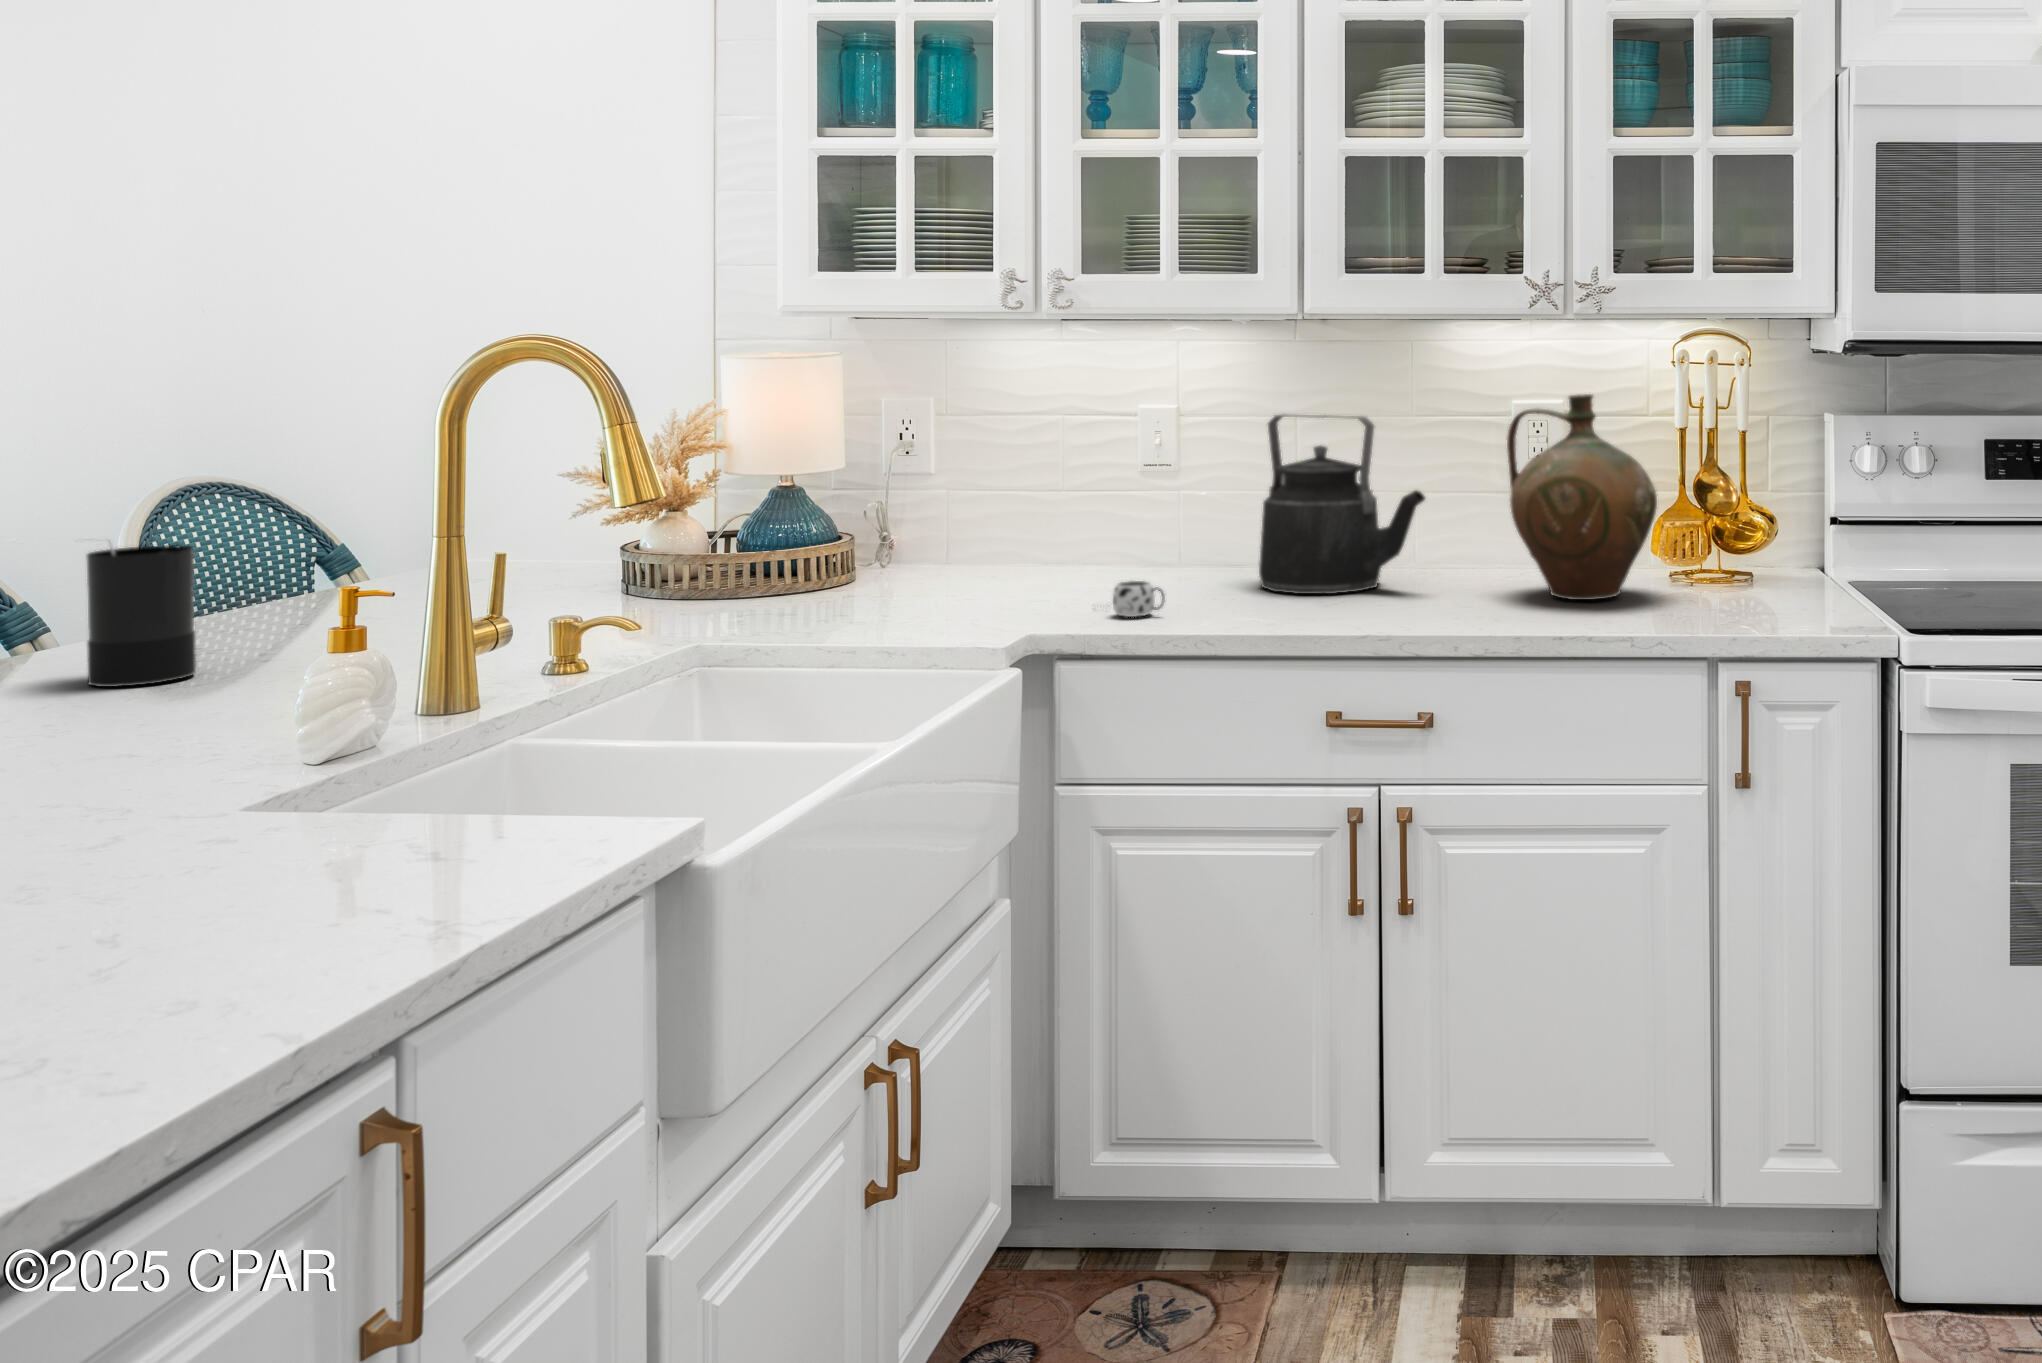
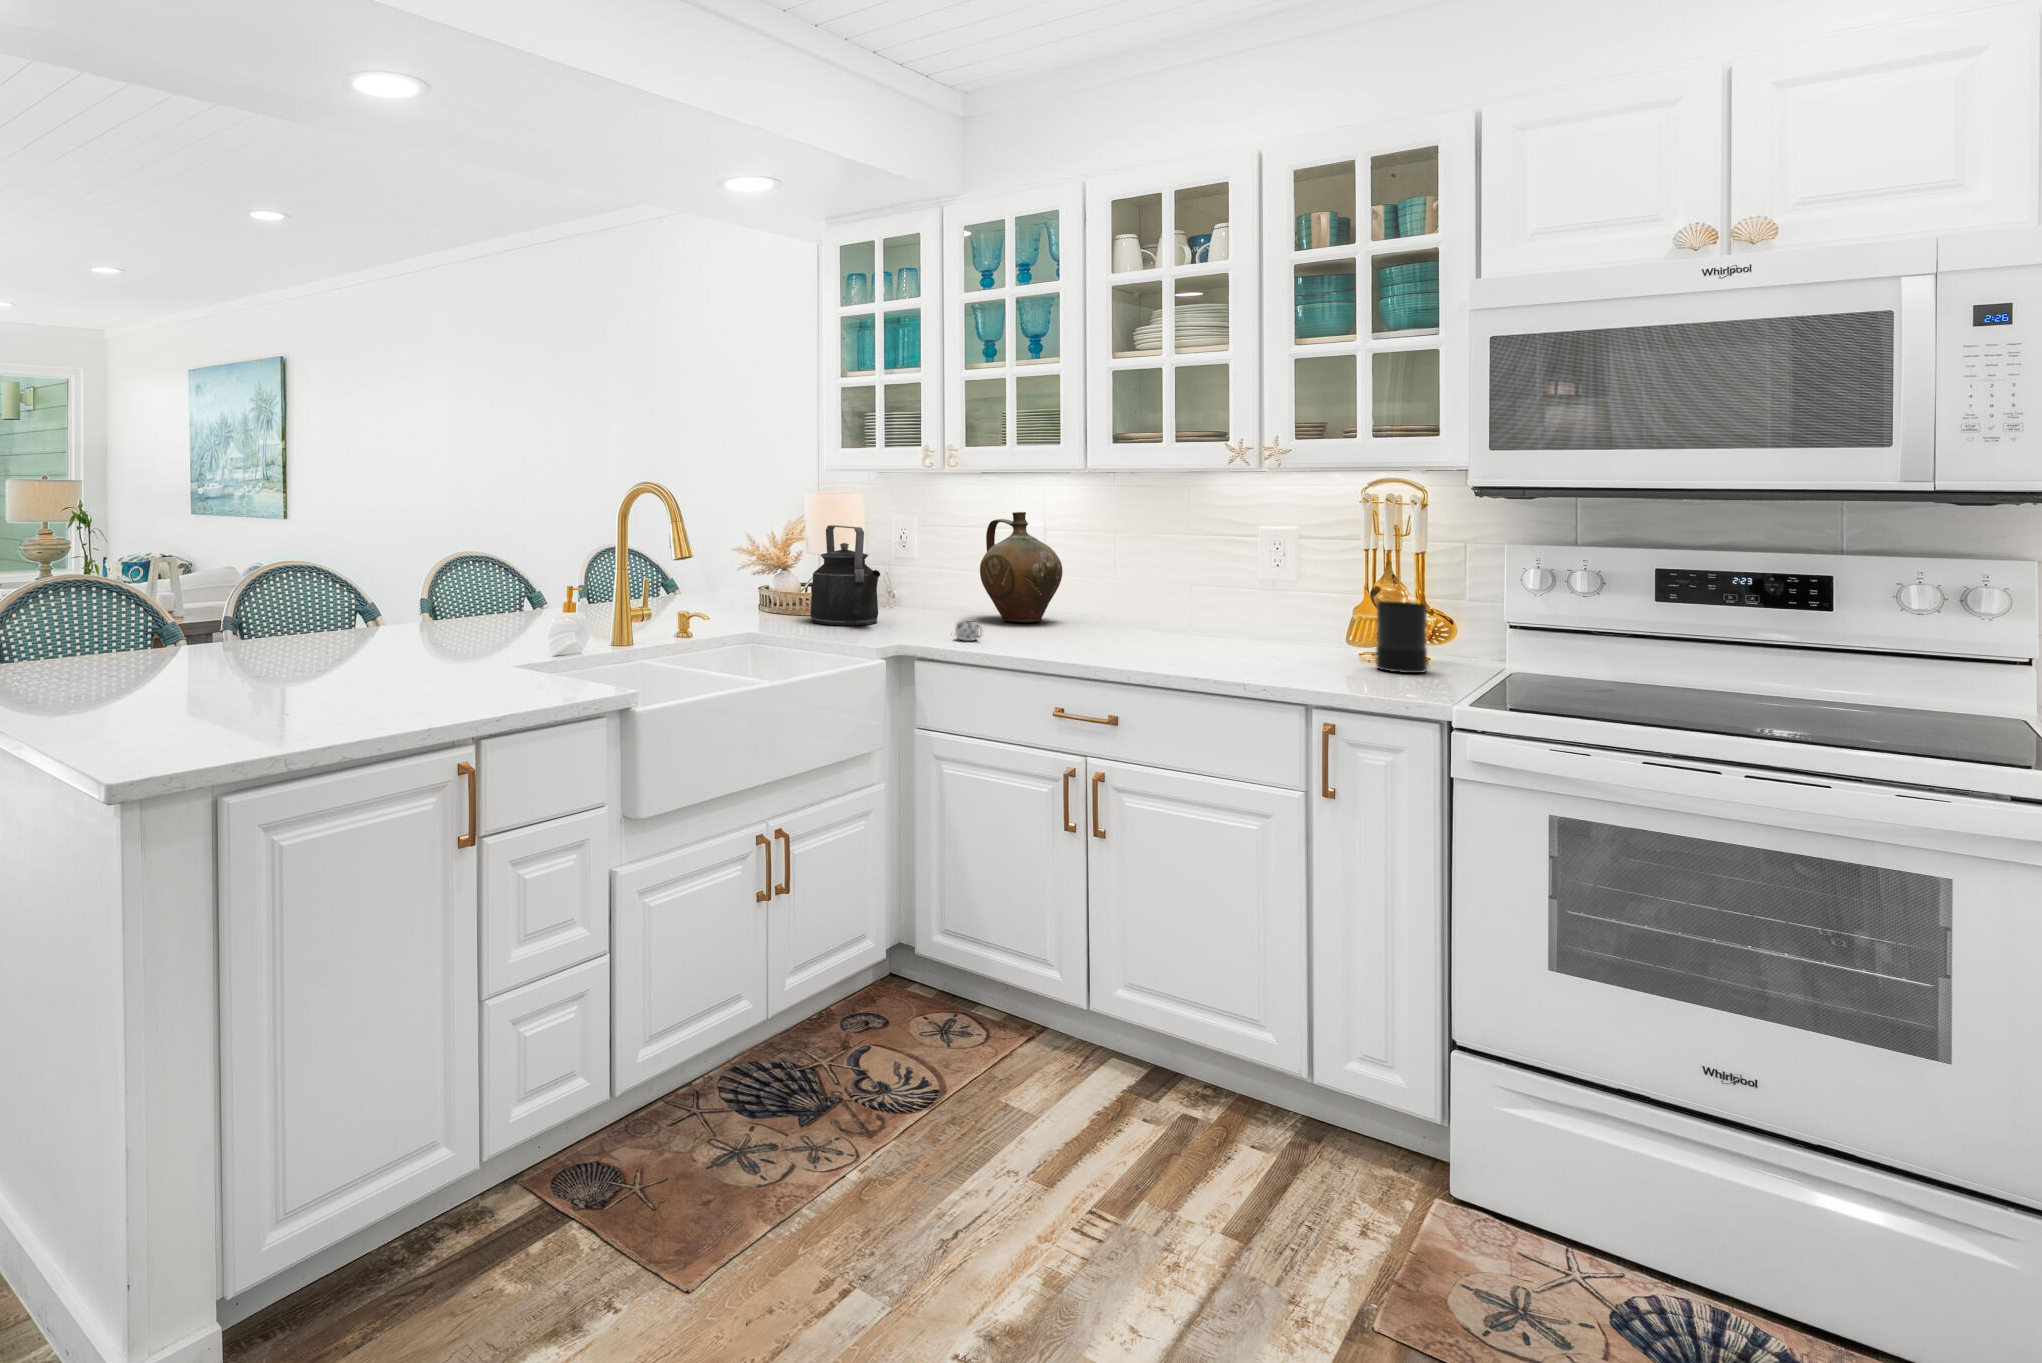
ceramic jug: present [1507,394,1657,600] -> present [980,512,1062,623]
kettle: present [1259,415,1425,594] -> present [810,525,880,625]
candle: present [86,539,196,687] -> present [1376,601,1427,673]

